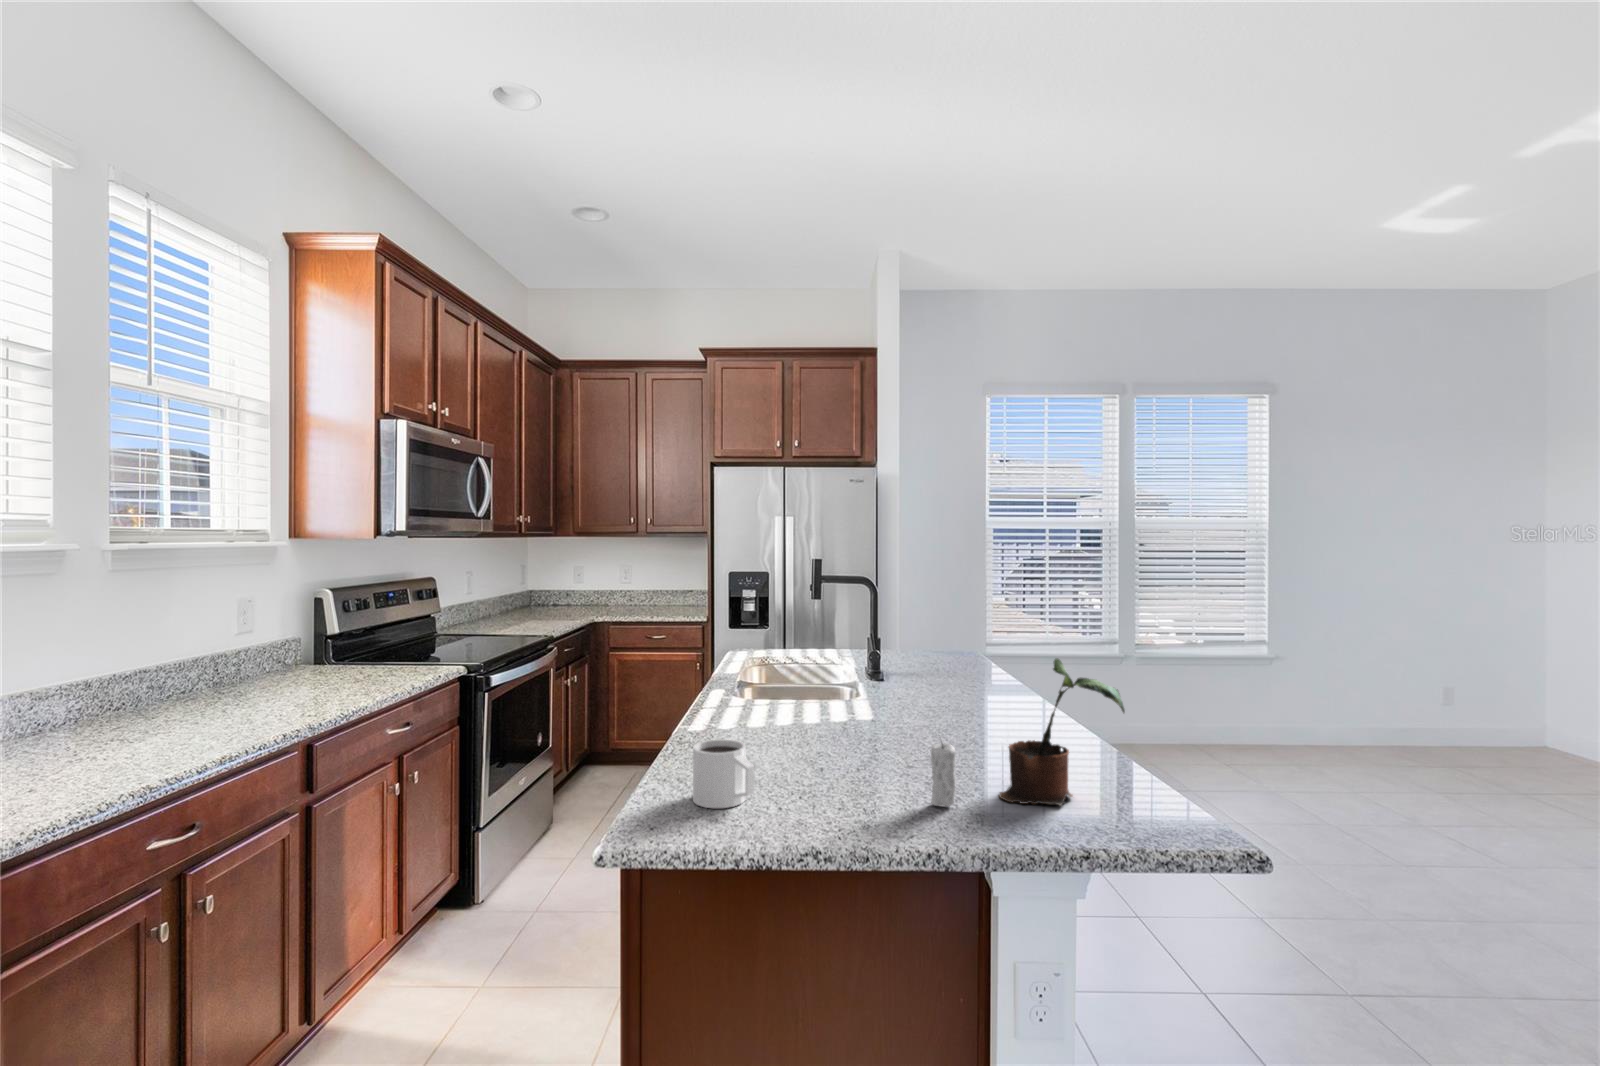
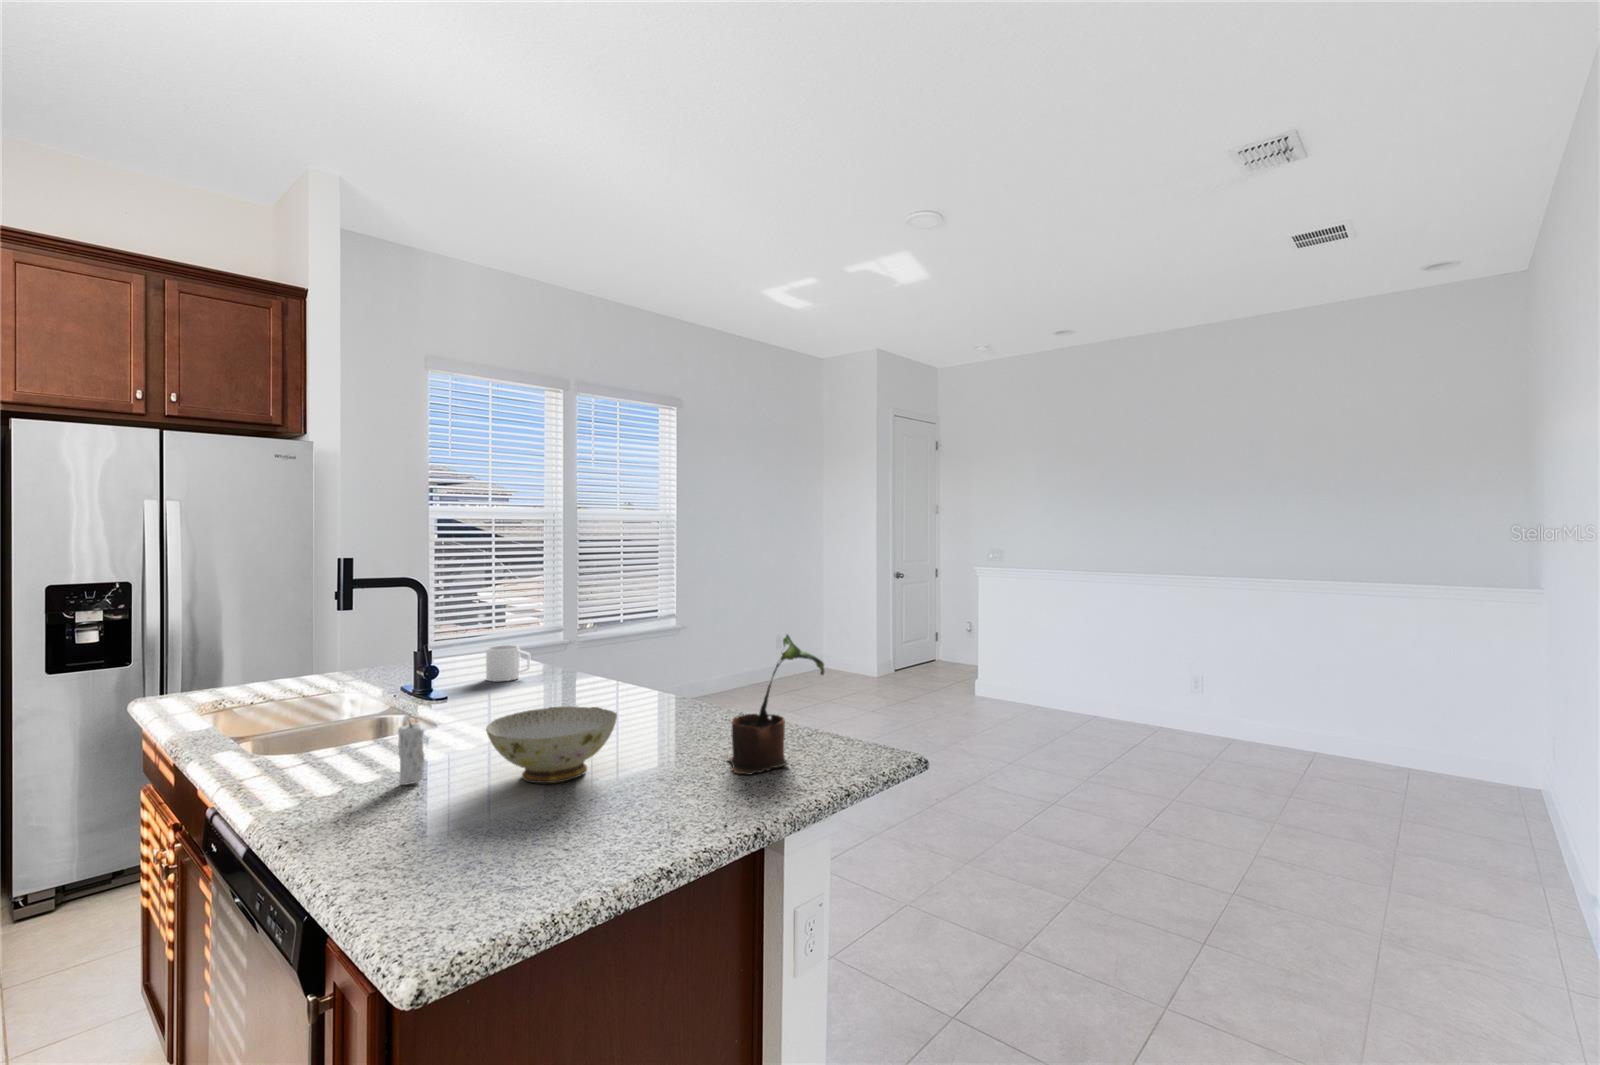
ceramic bowl: none [802,697,914,762] -> present [486,707,617,783]
mug: present [693,739,754,808] -> present [486,645,530,681]
candle: present [931,743,956,806] -> present [398,723,425,785]

